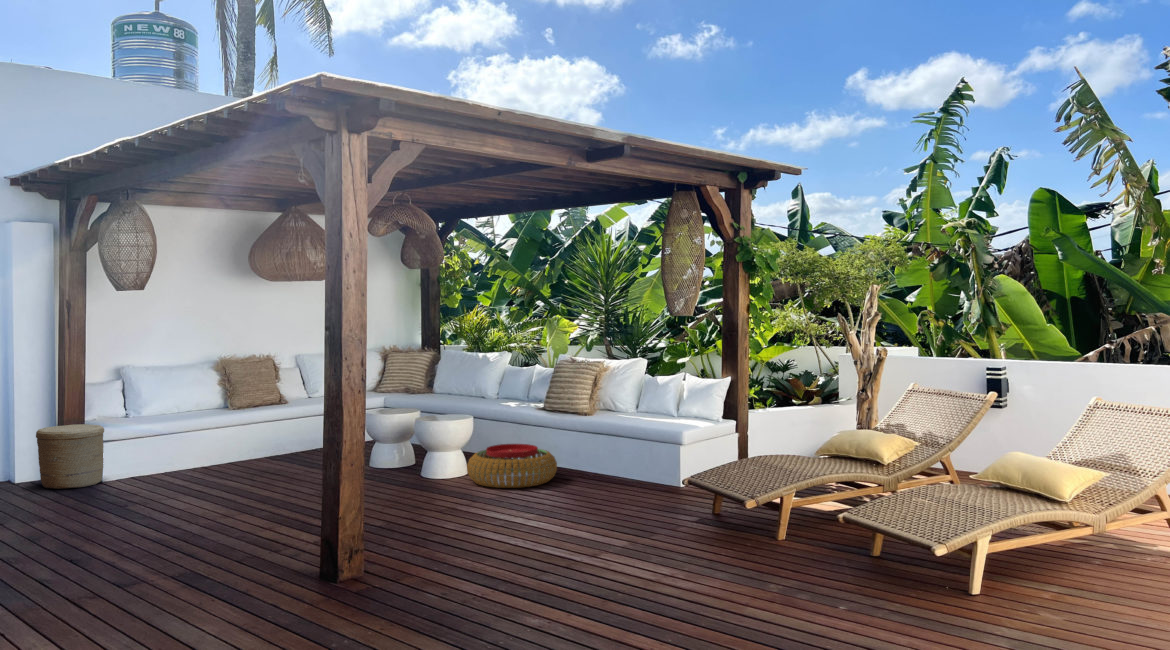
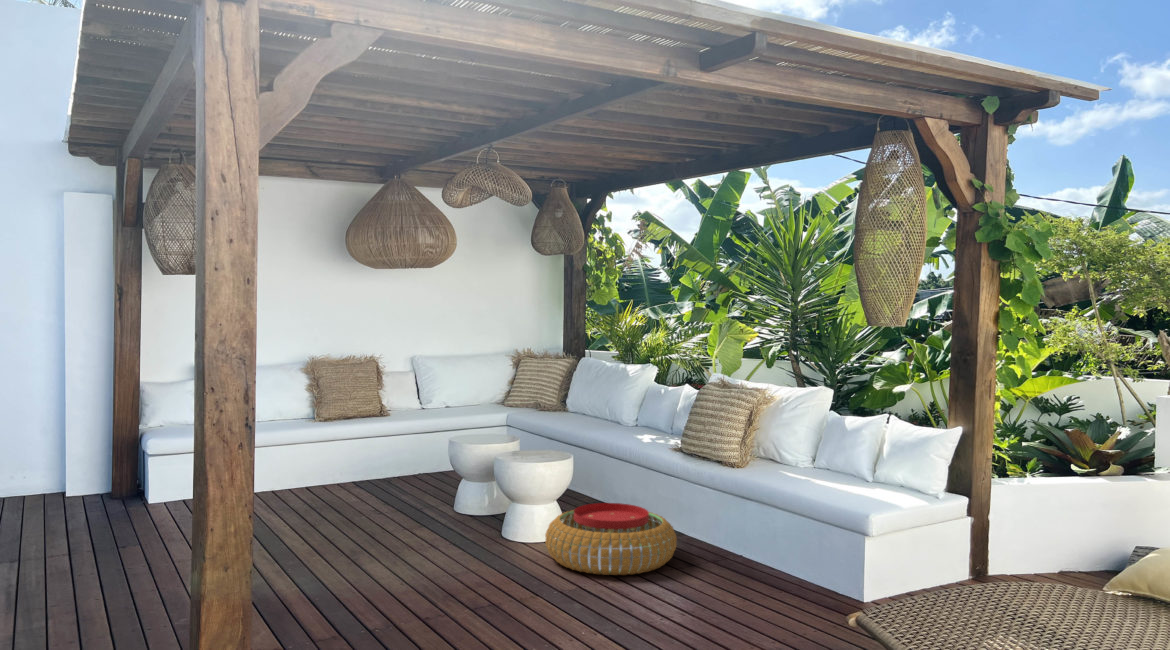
woven basket: present [36,424,104,489] -> none [44,435,127,515]

